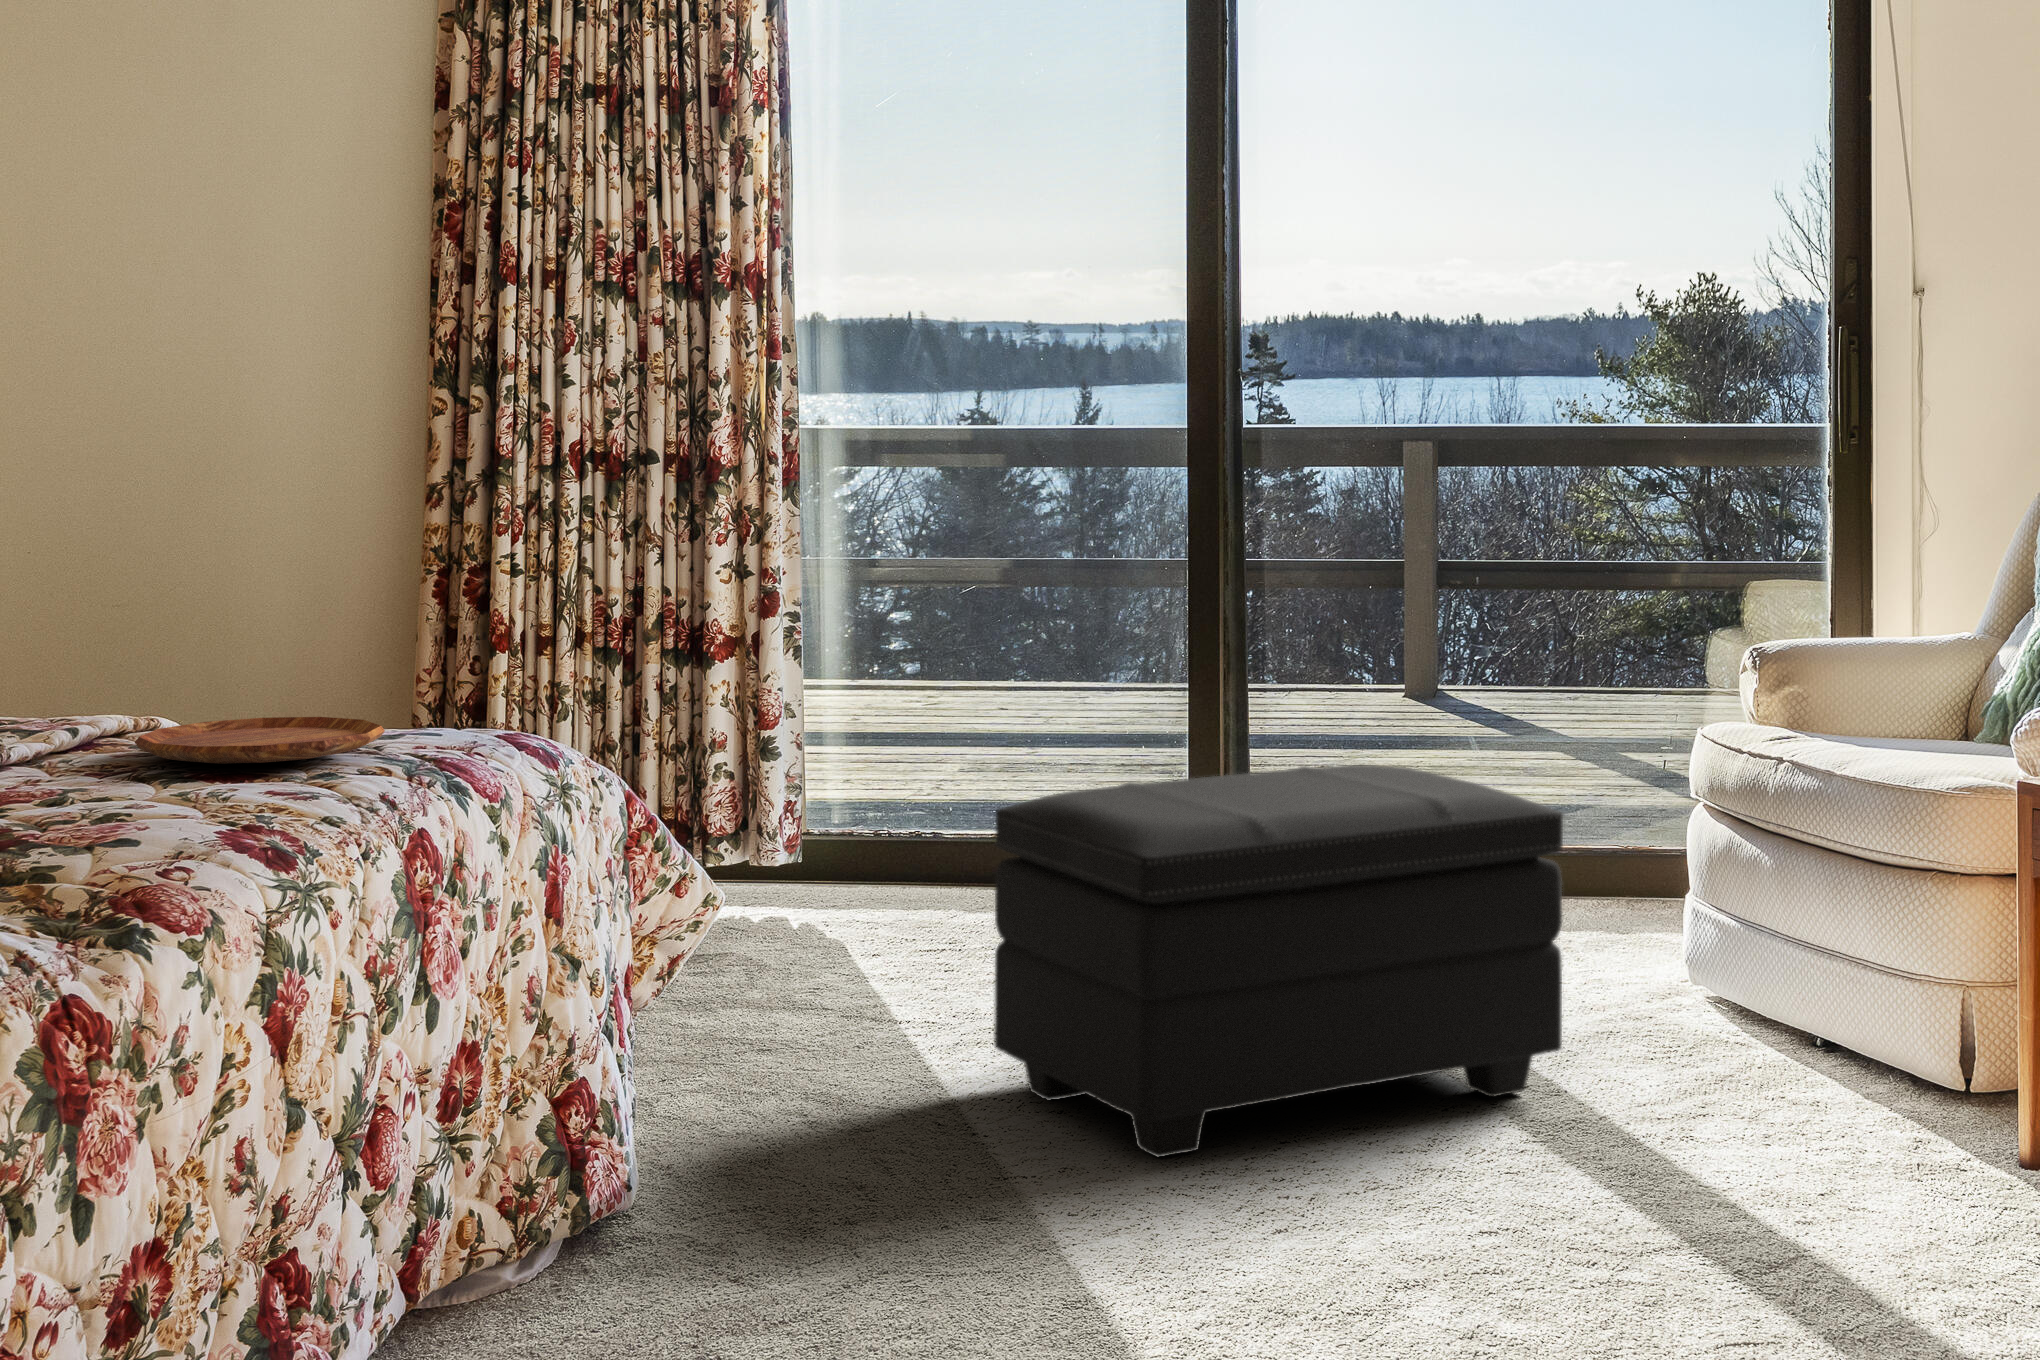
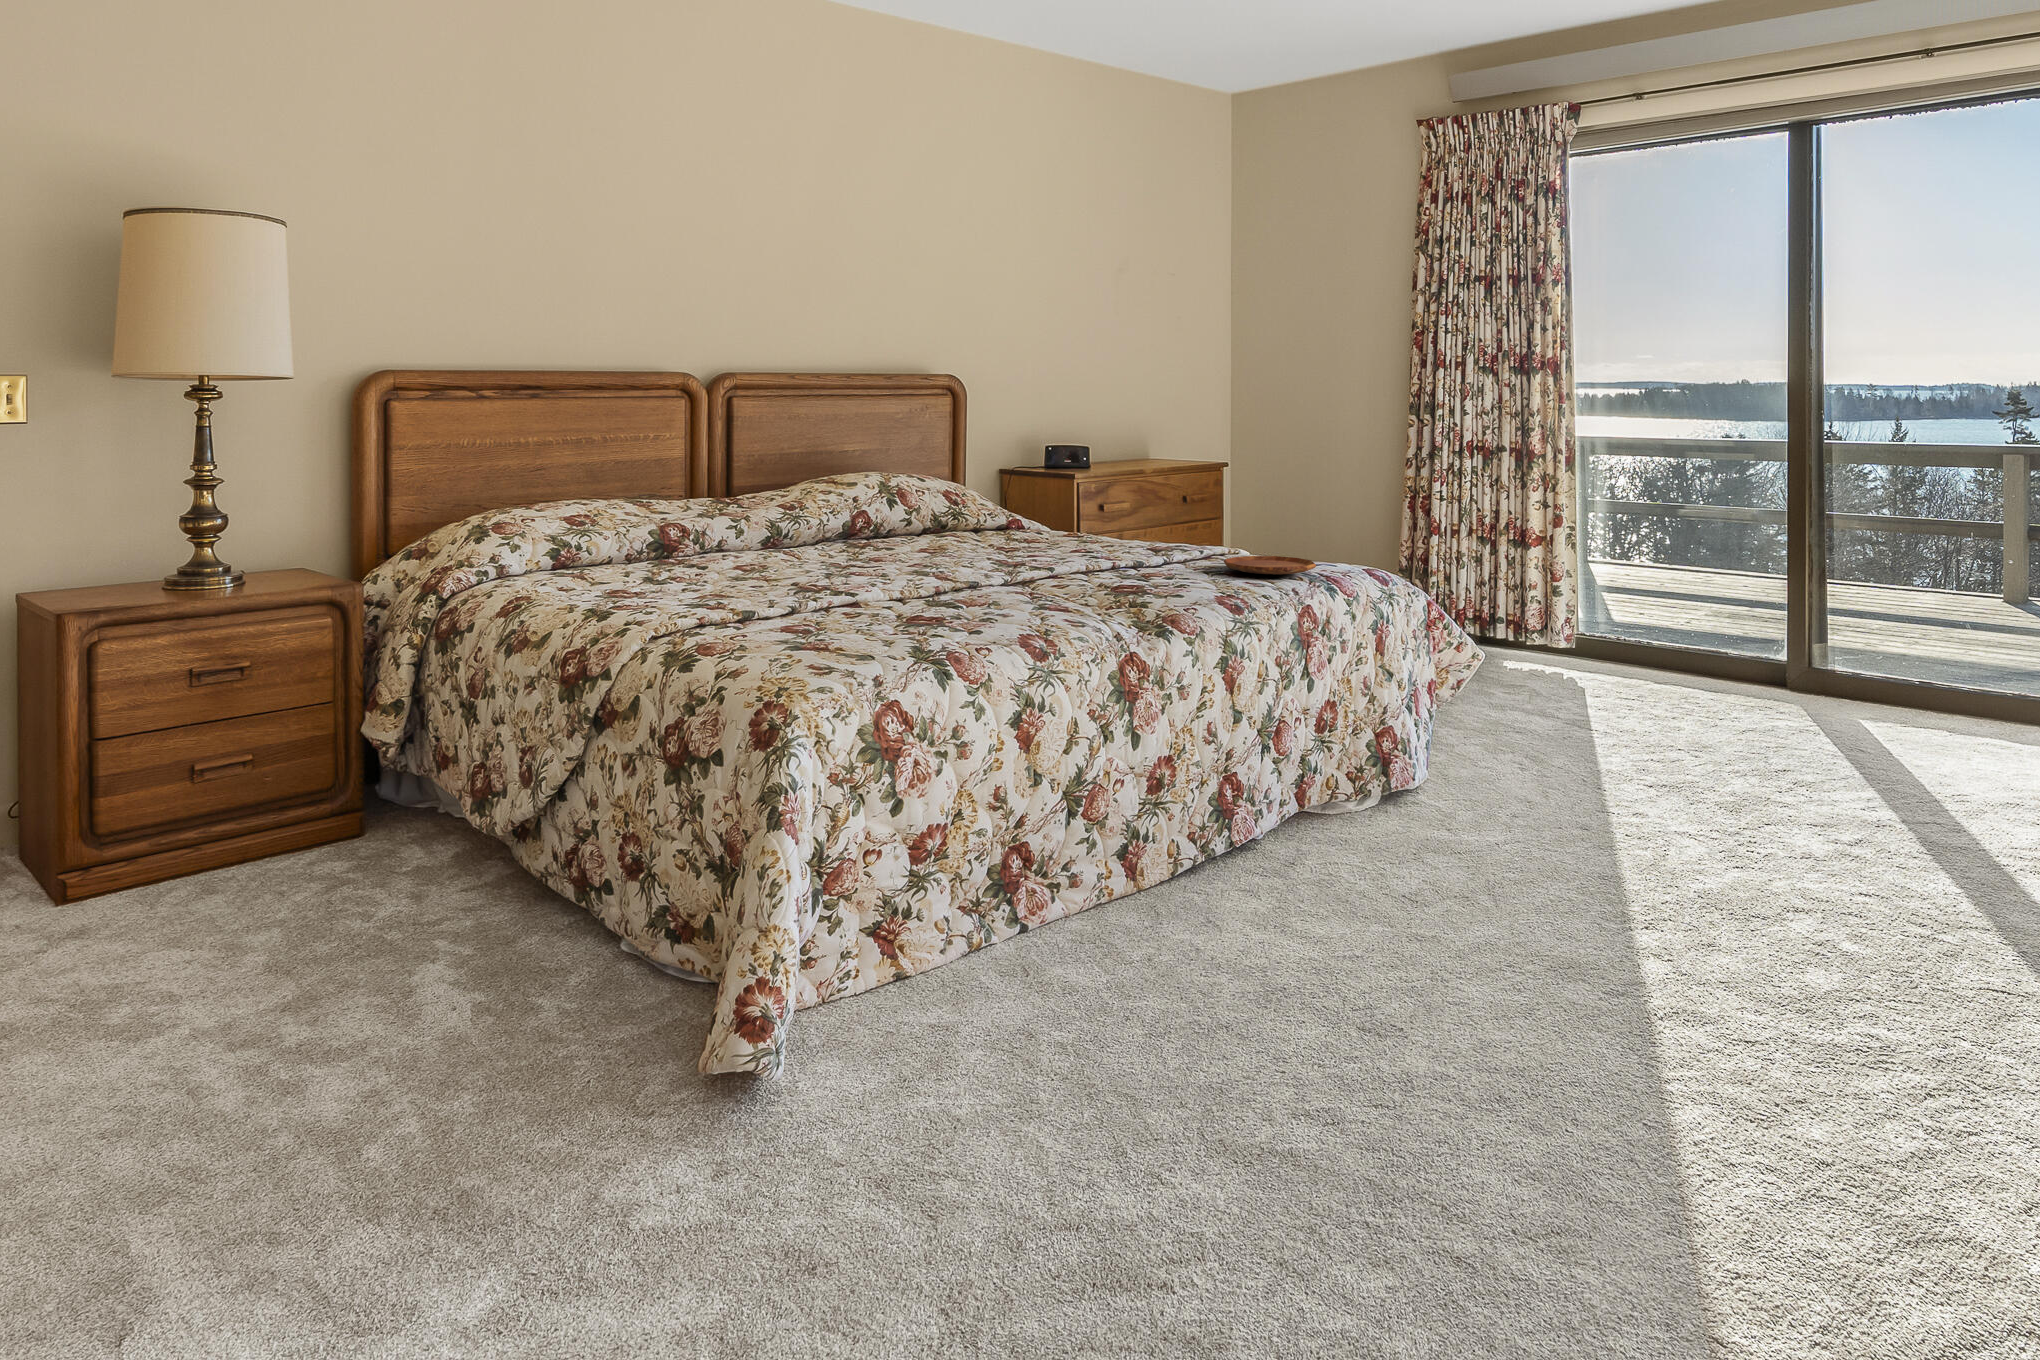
footstool: present [994,765,1563,1157] -> none [1618,627,1952,828]

